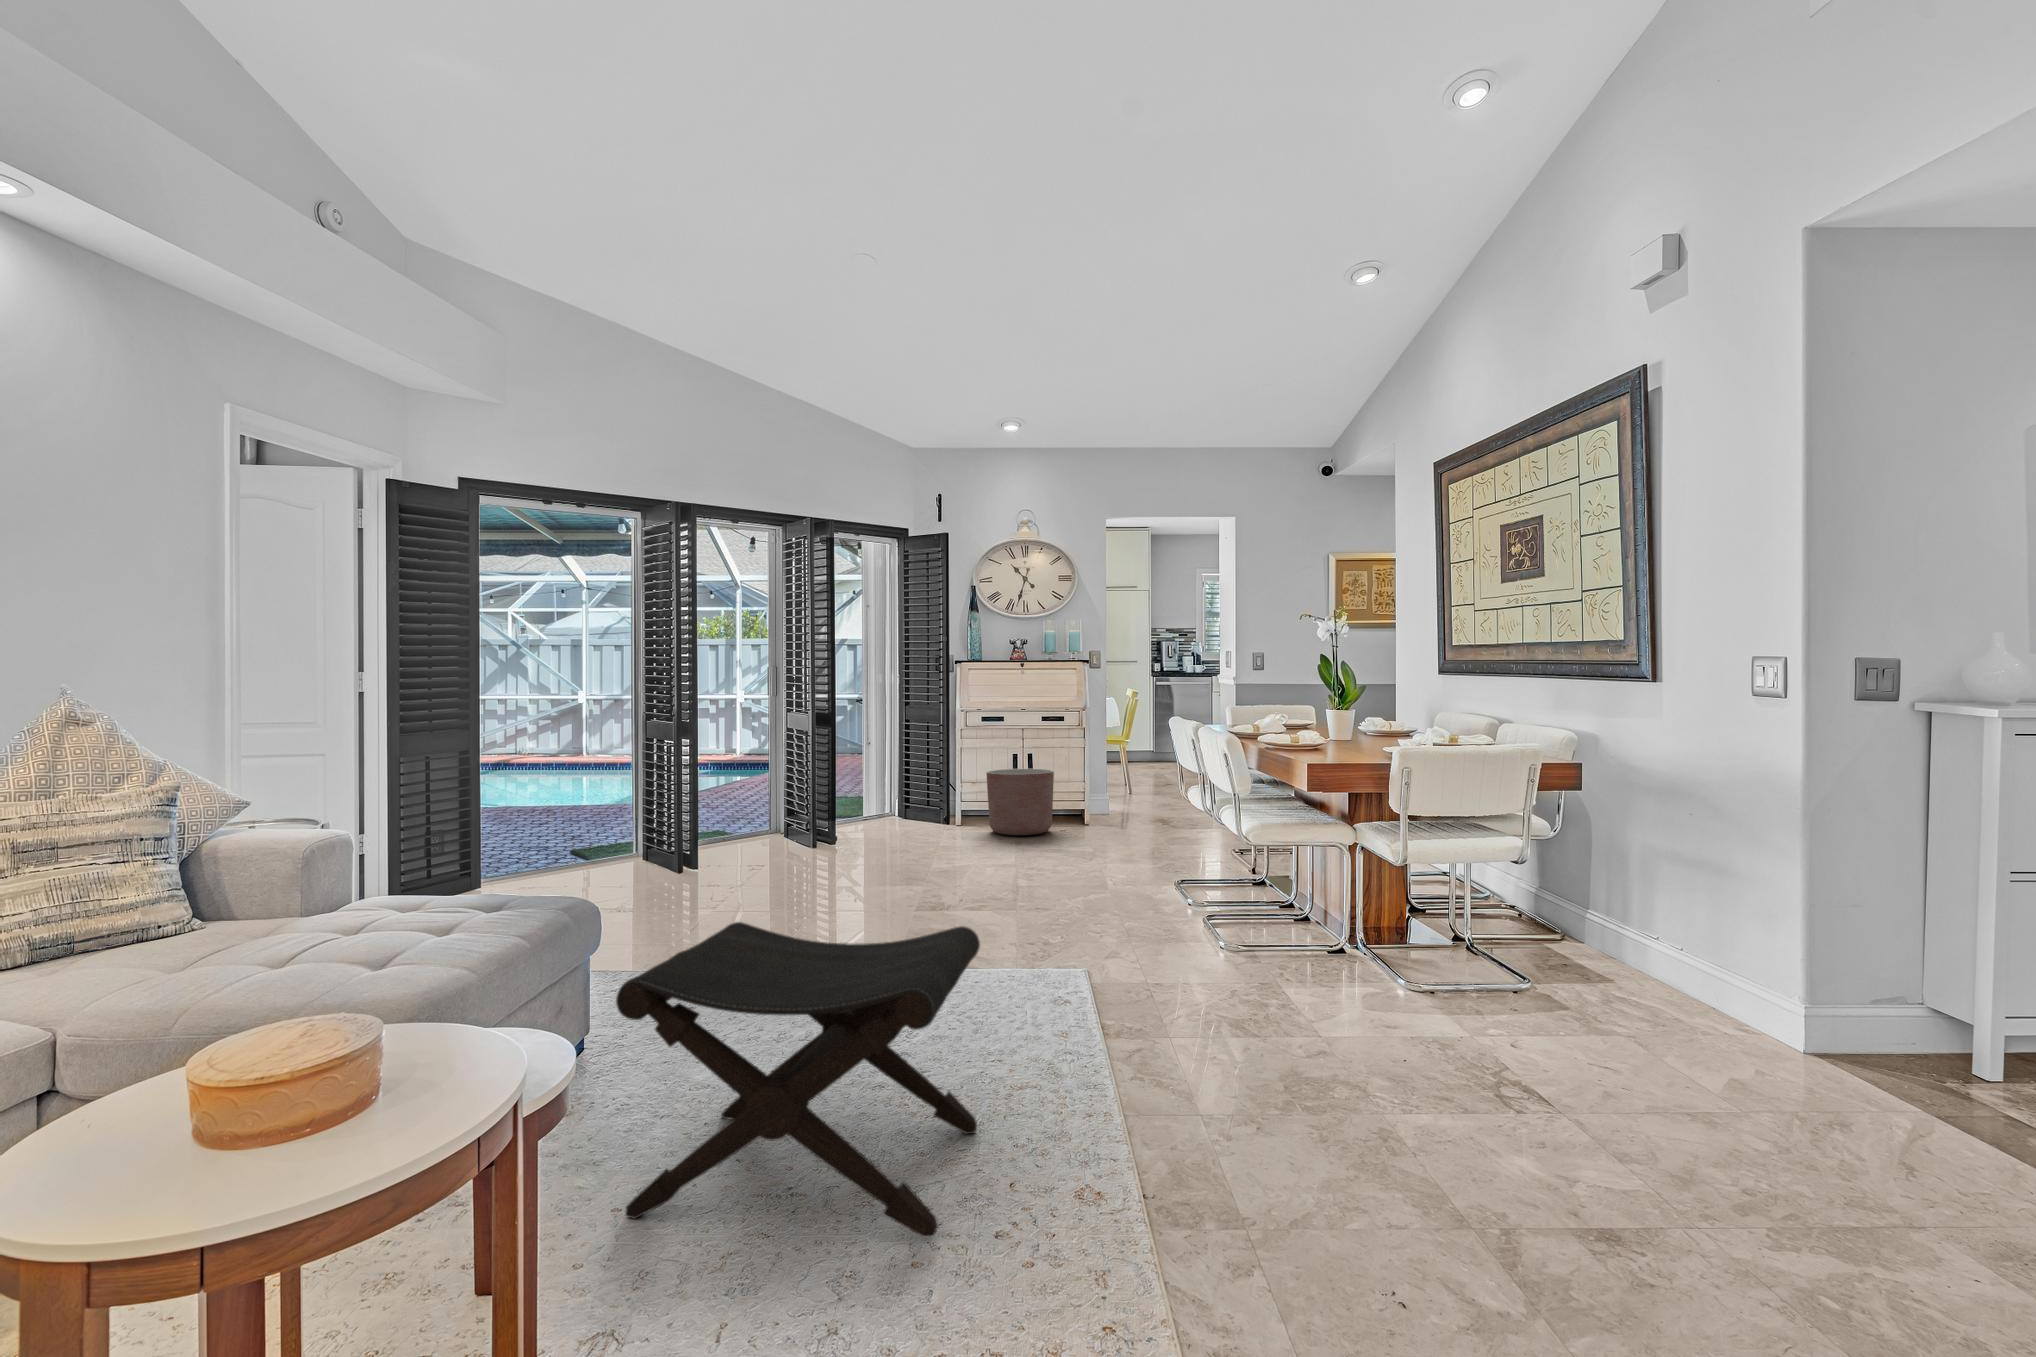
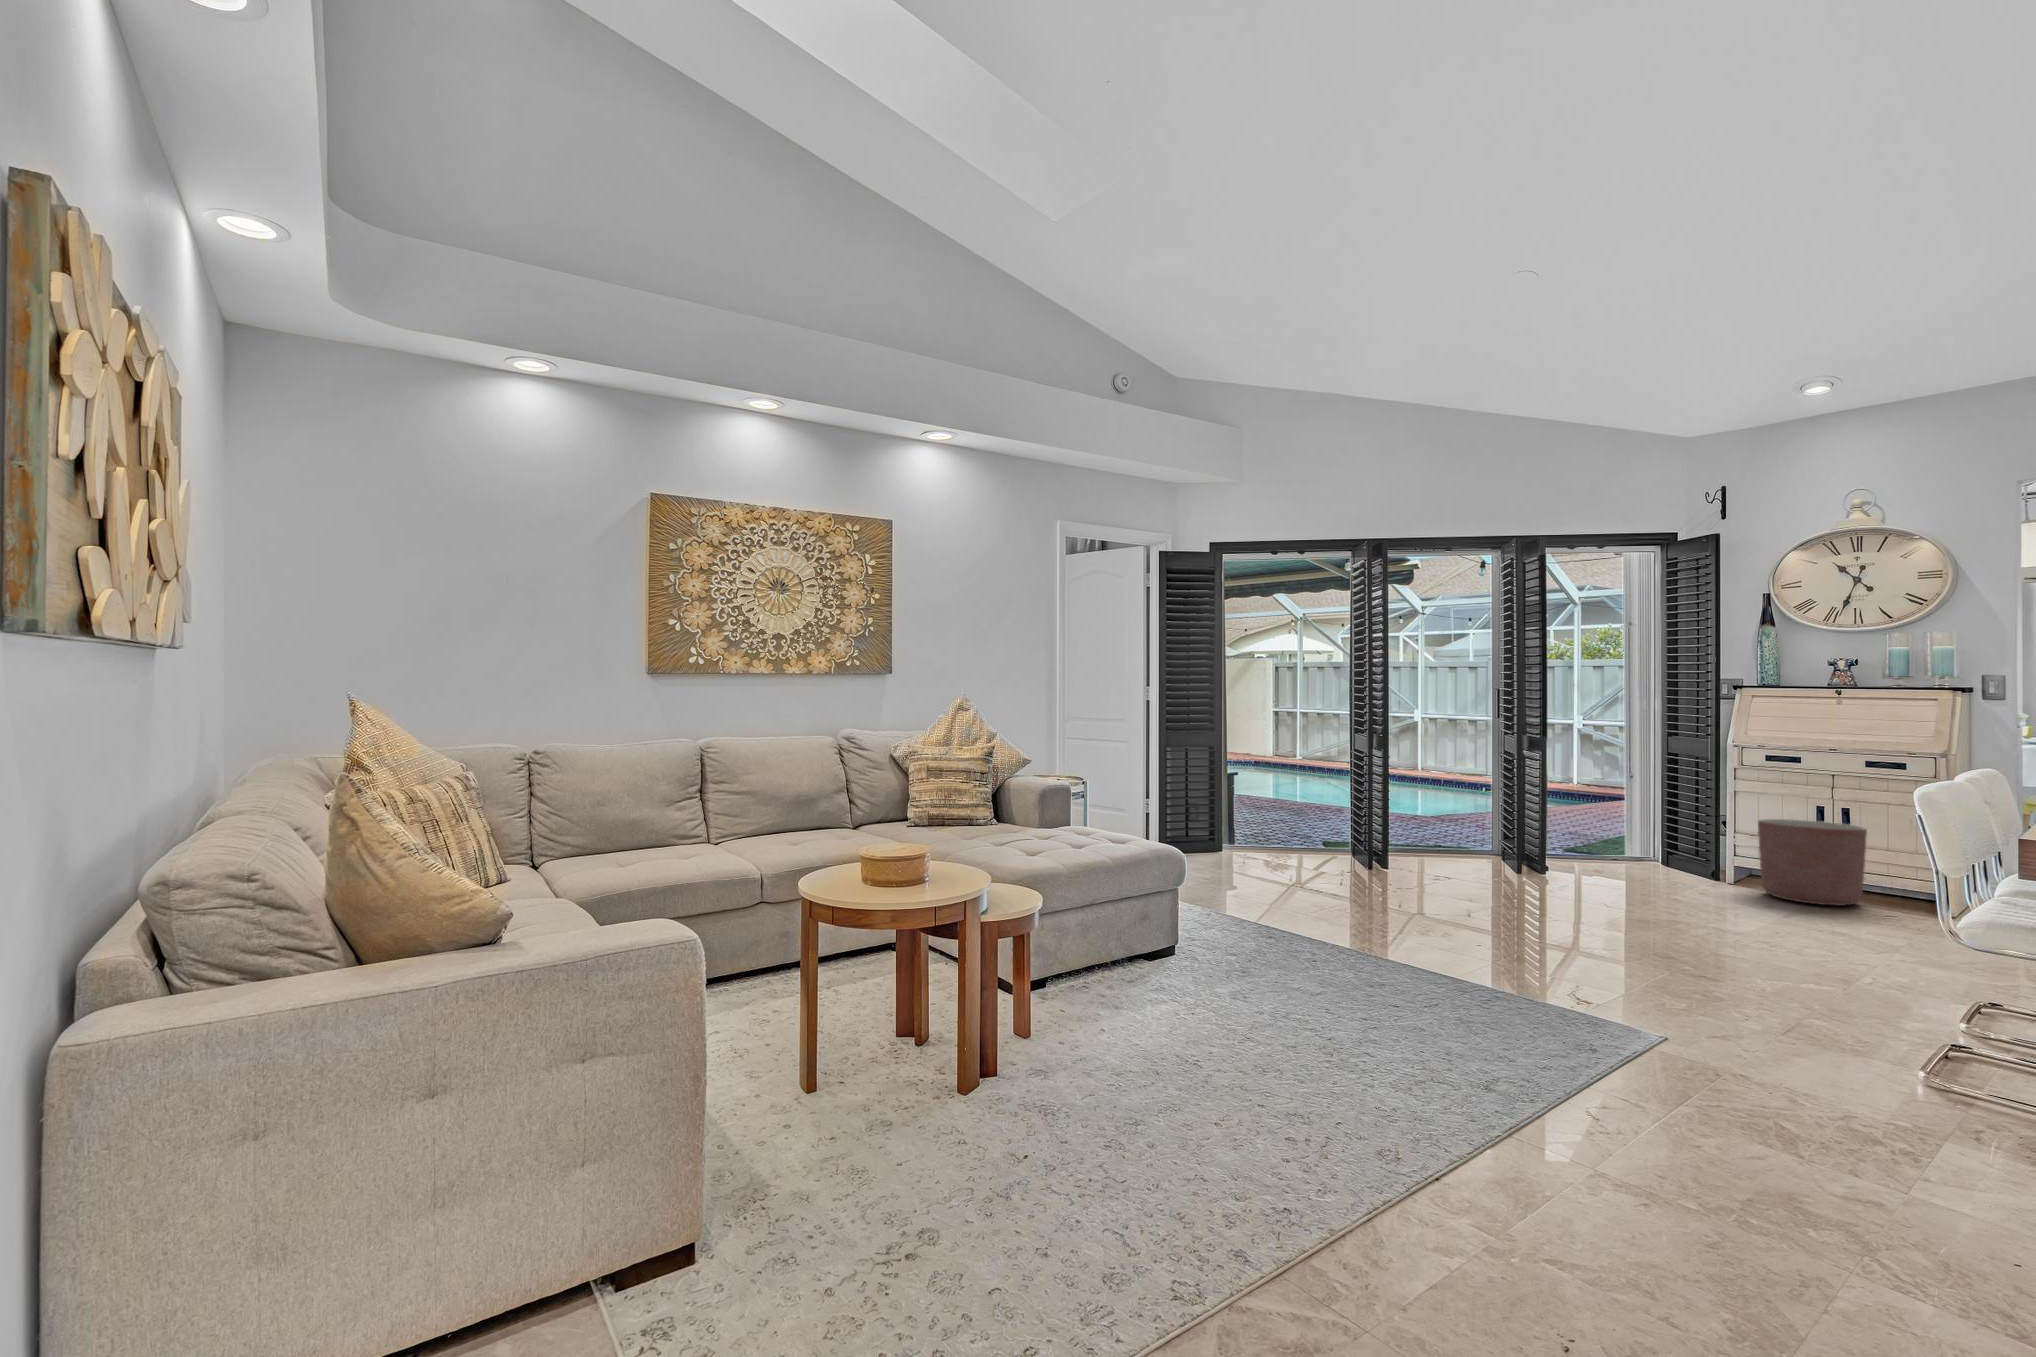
footstool: present [616,922,980,1237] -> none [1074,865,1322,1078]

